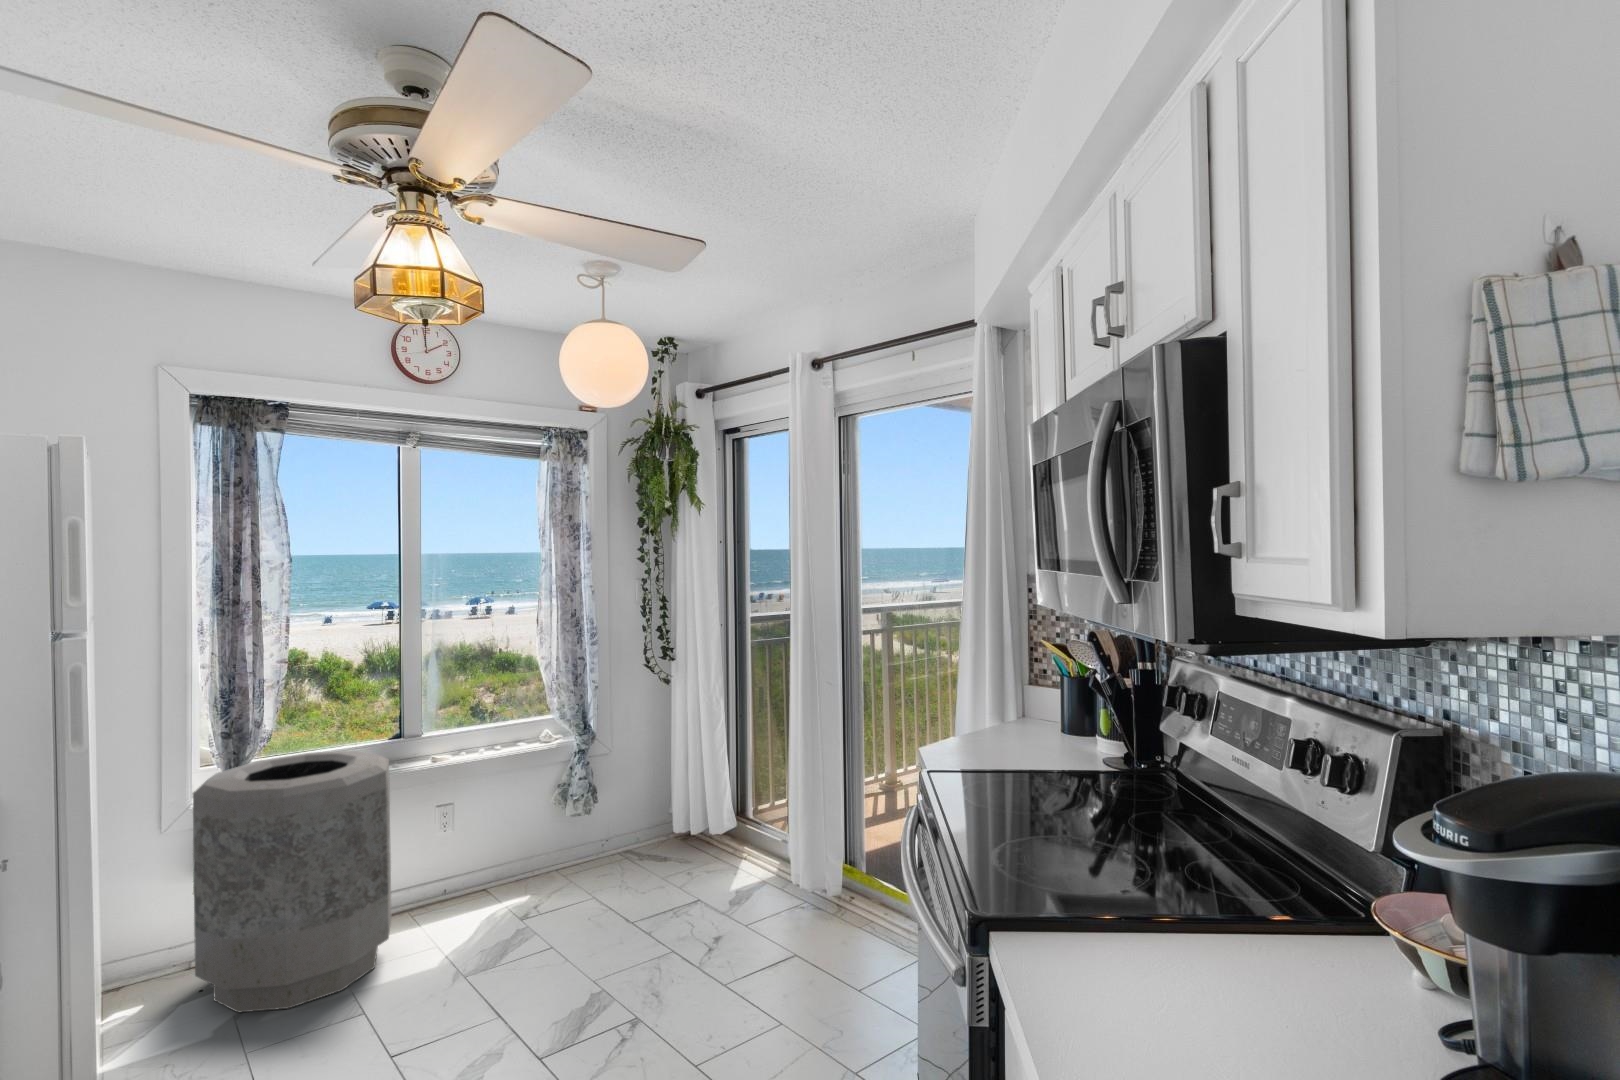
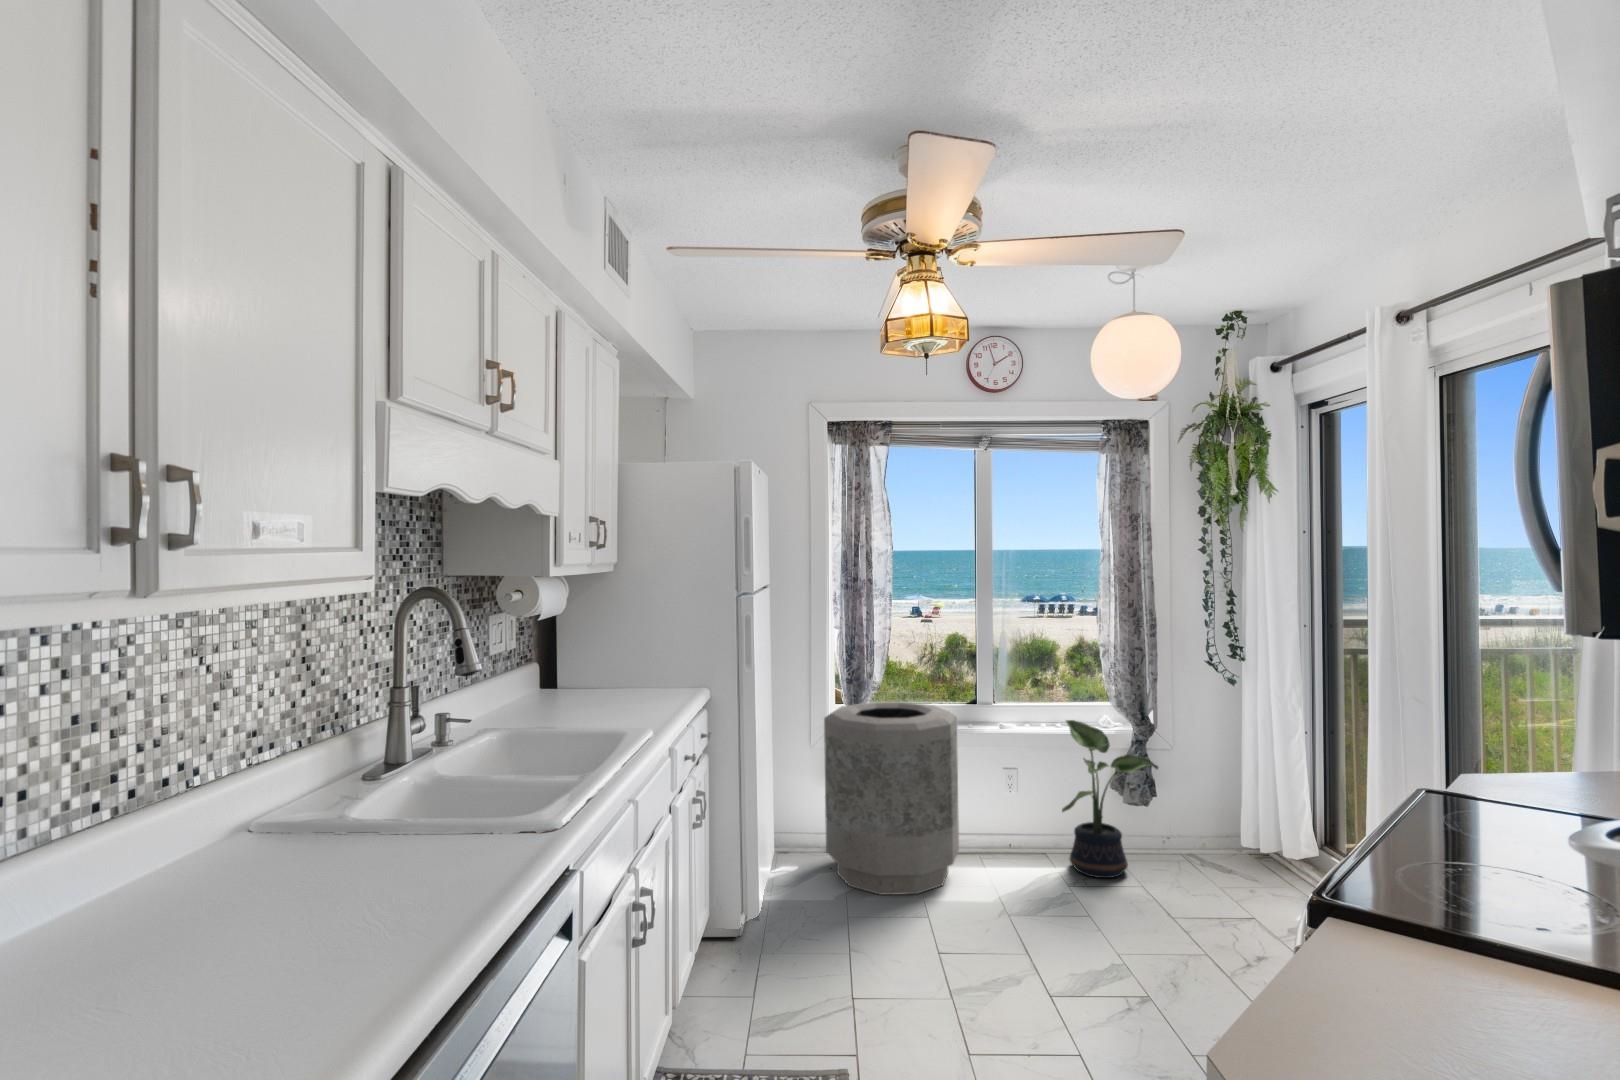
potted plant: none [508,741,606,904] -> present [1062,720,1158,878]

